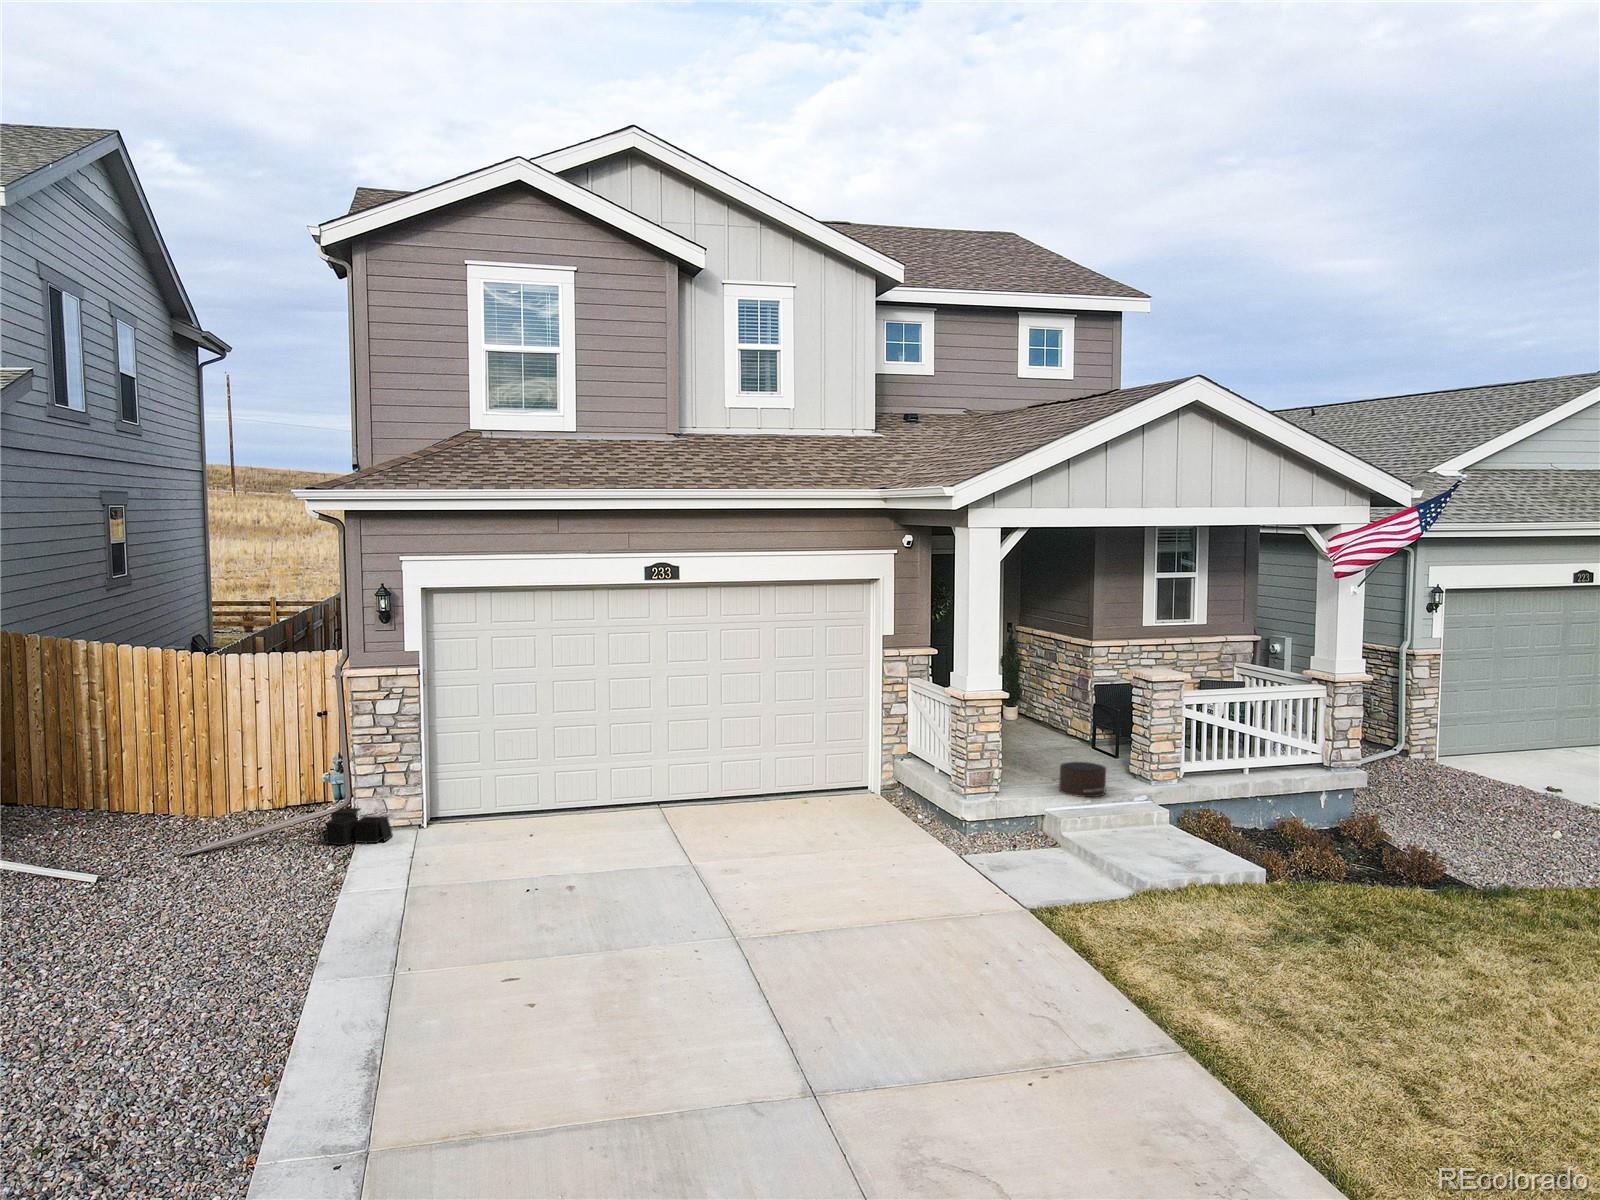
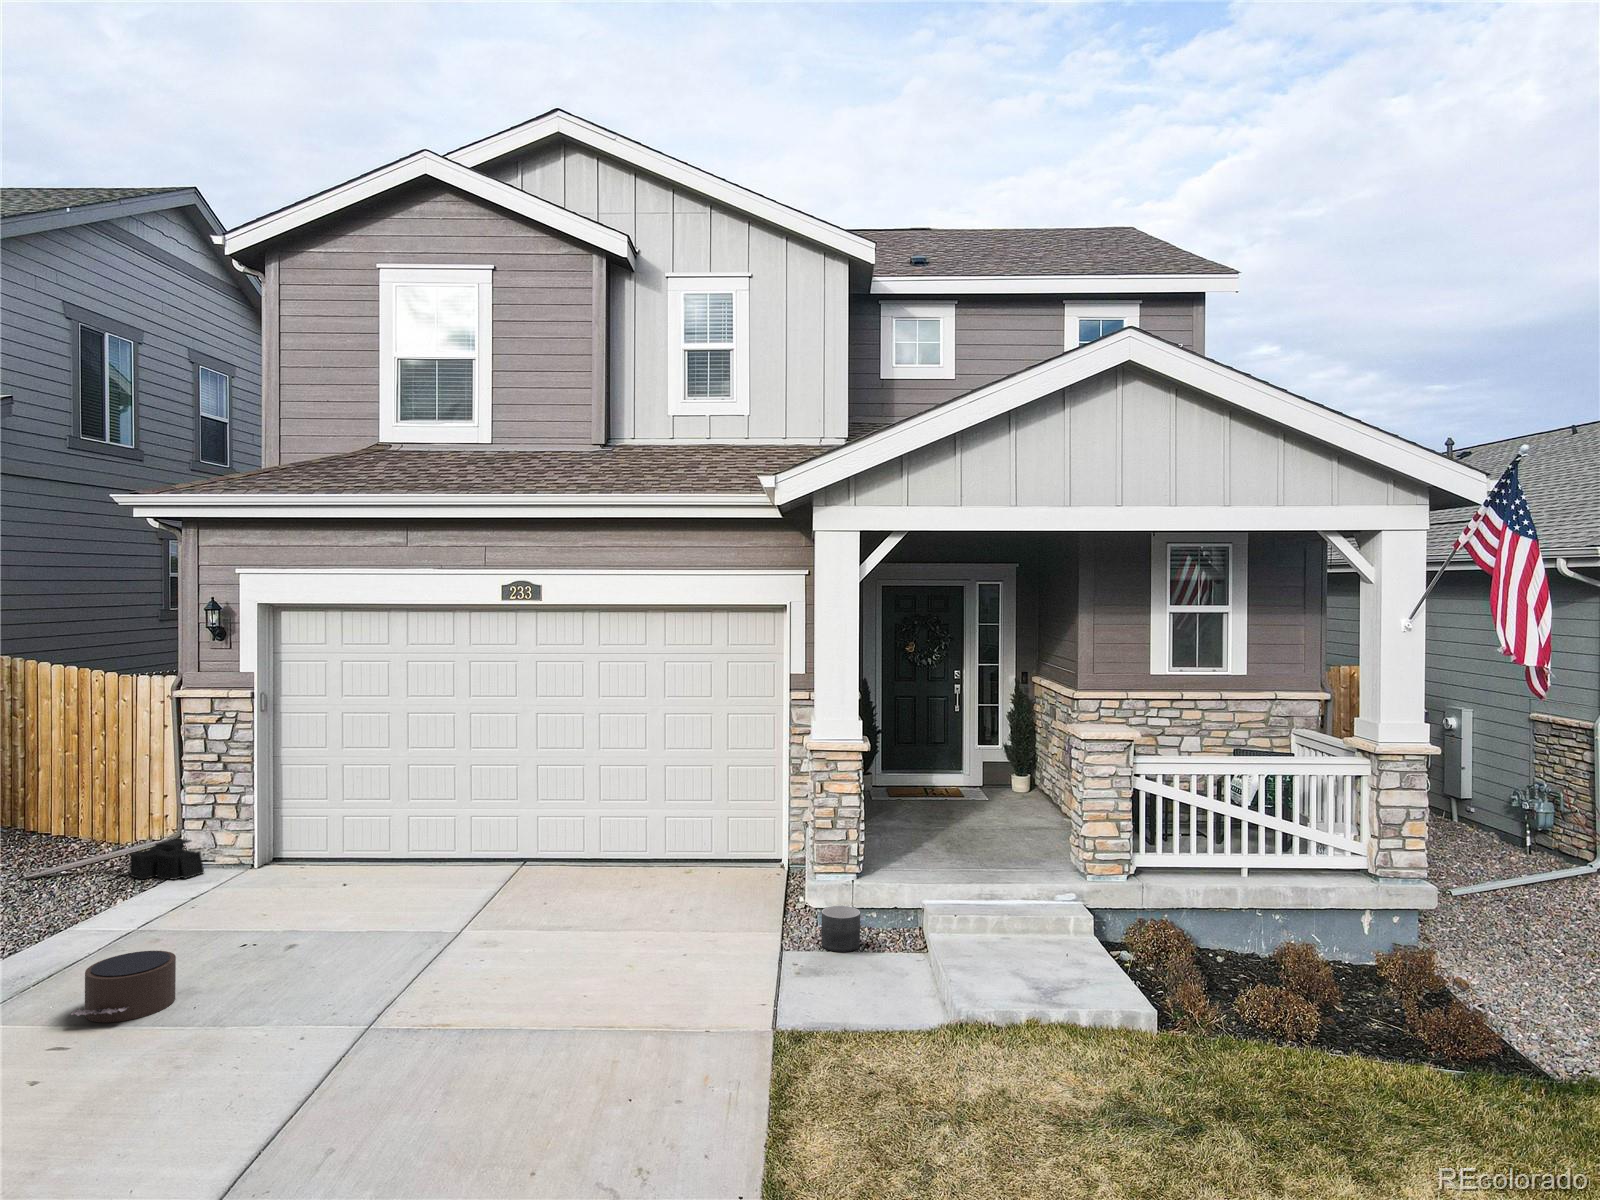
pouf: present [1053,762,1106,797] -> present [71,951,176,1023]
planter: none [986,815,1016,848] -> present [822,906,860,952]

